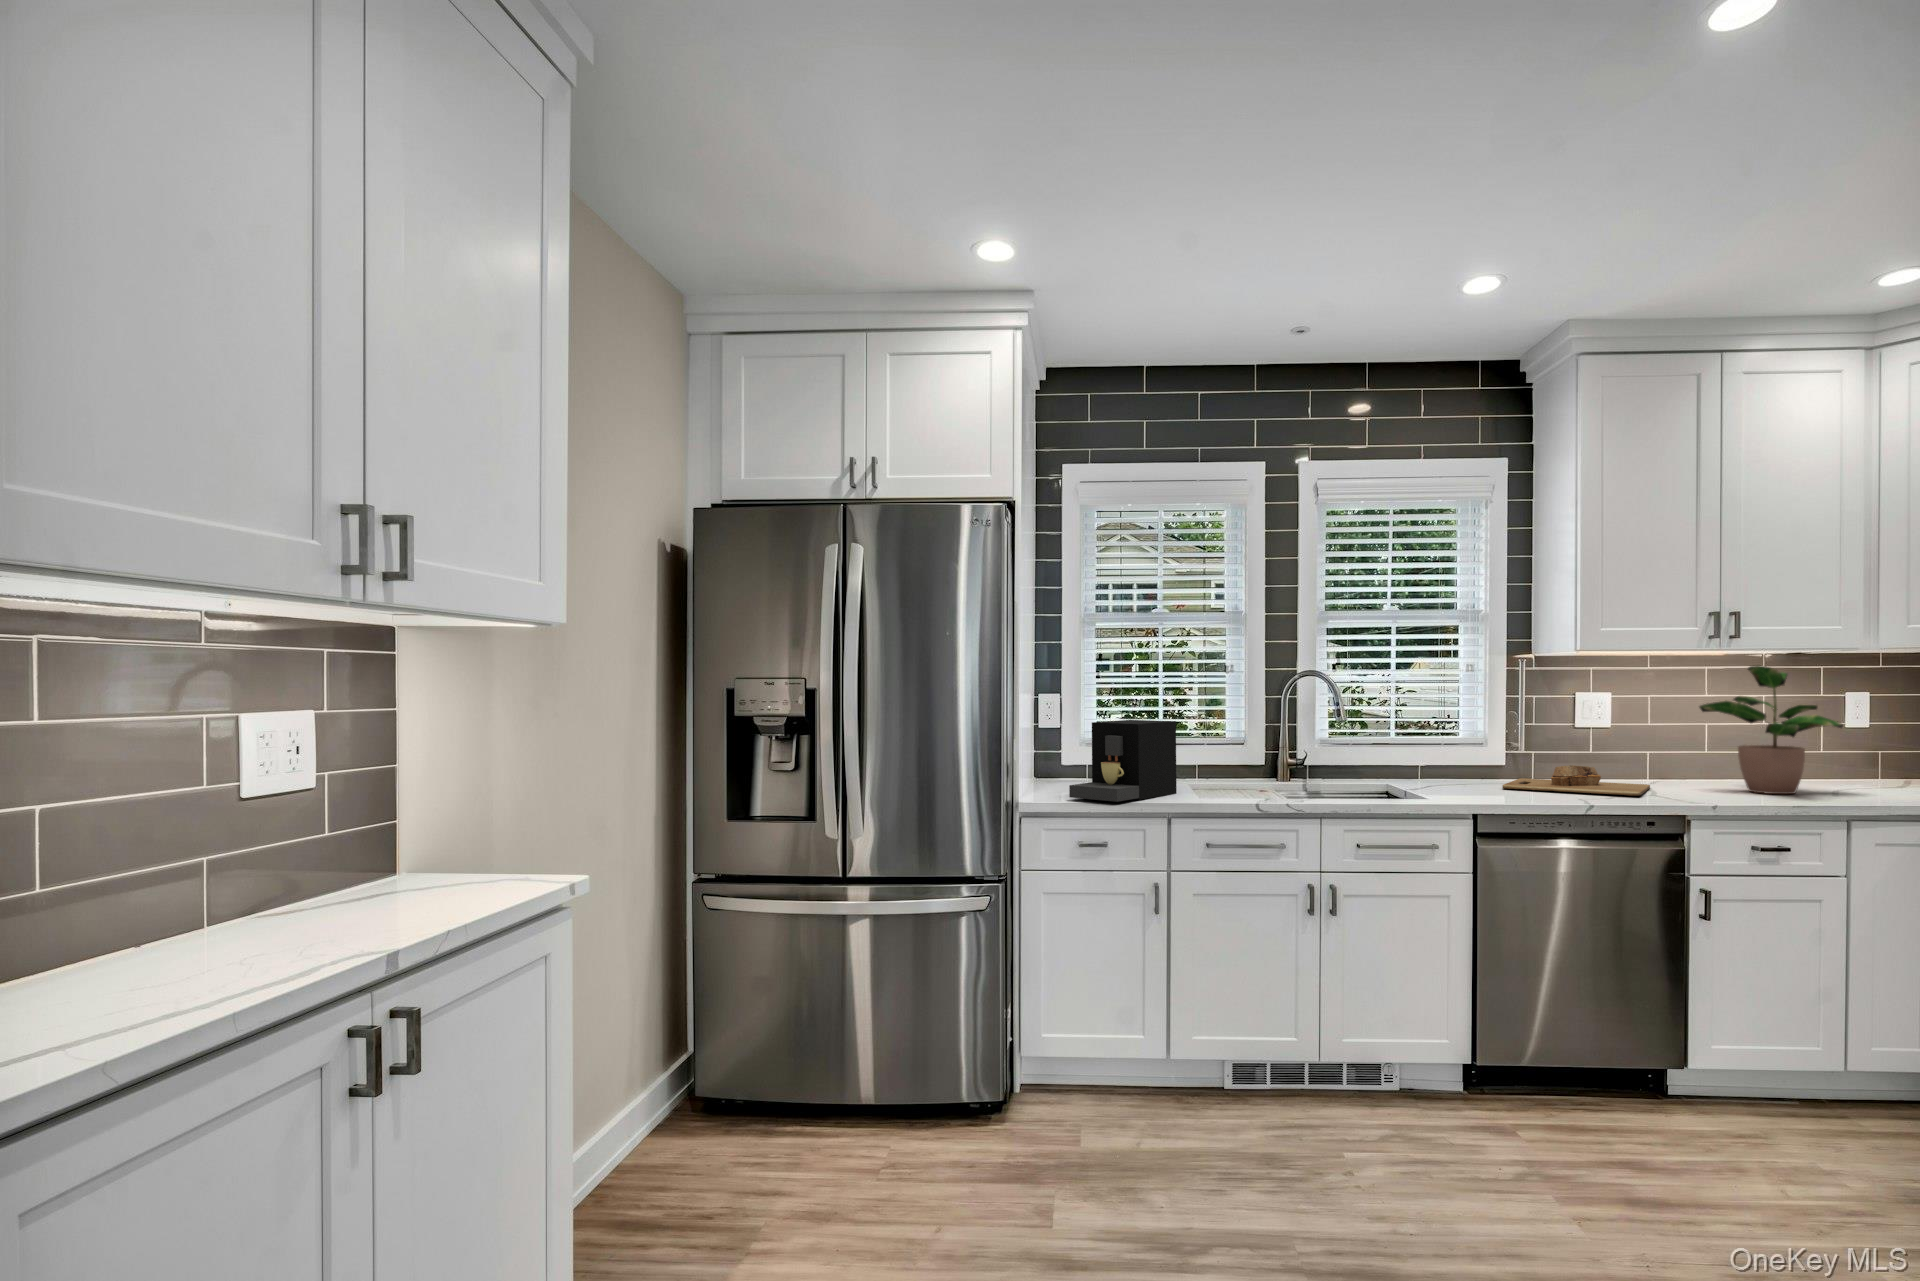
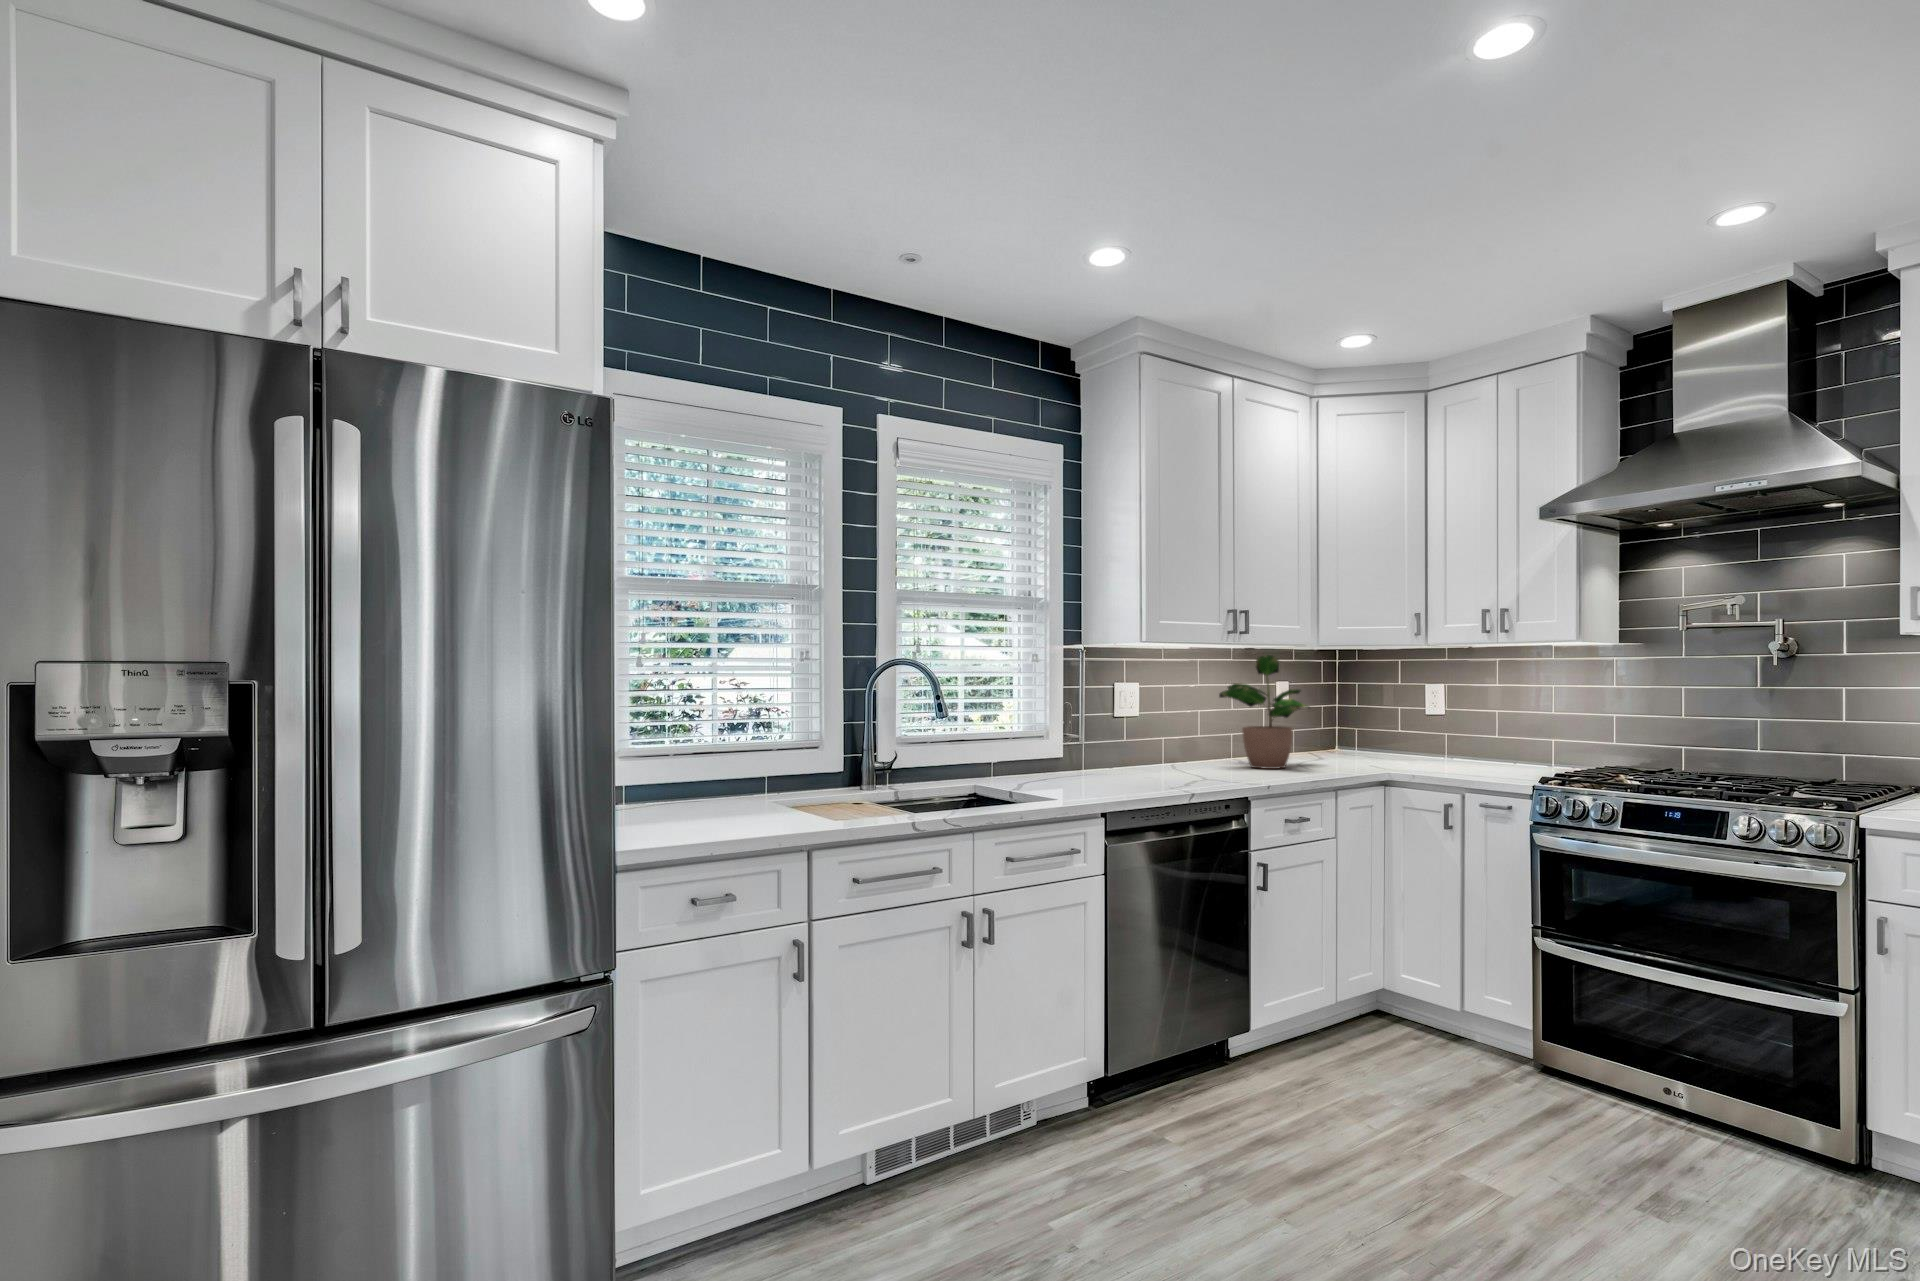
coffee maker: present [1069,720,1177,802] -> none [666,719,785,832]
cutting board: present [1502,765,1650,795] -> none [1072,752,1204,779]

